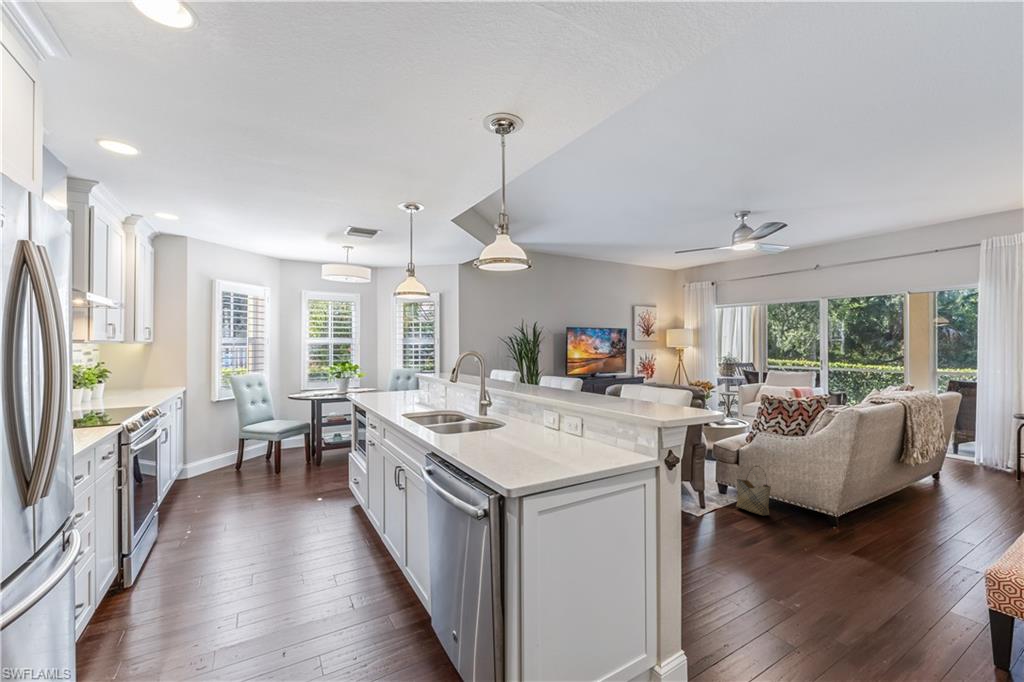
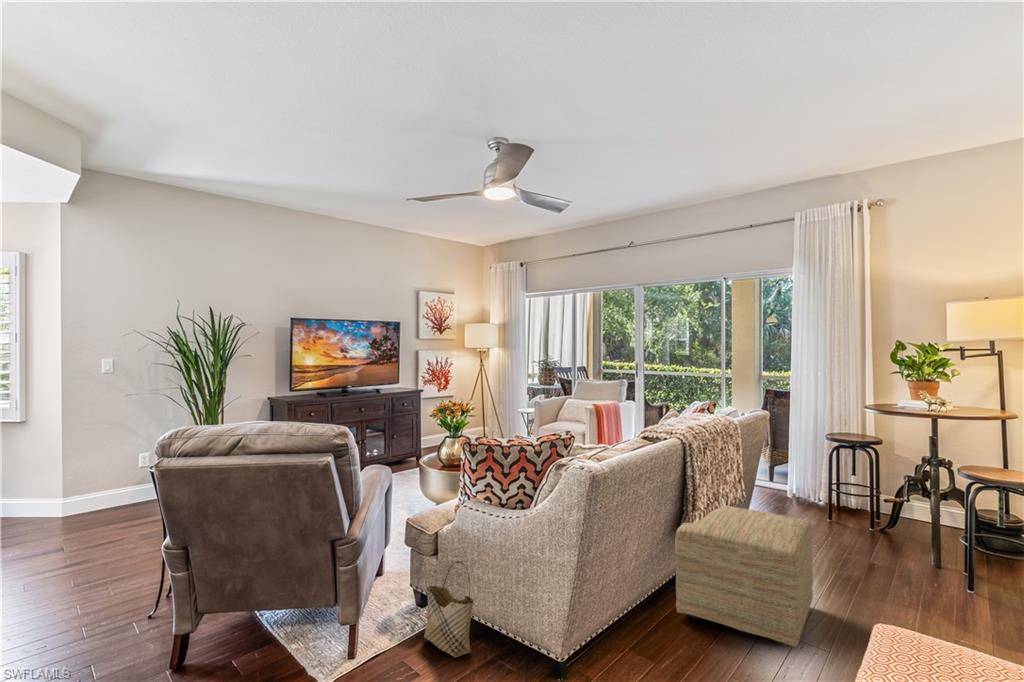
ottoman: none [900,449,1008,532] -> present [675,505,813,647]

